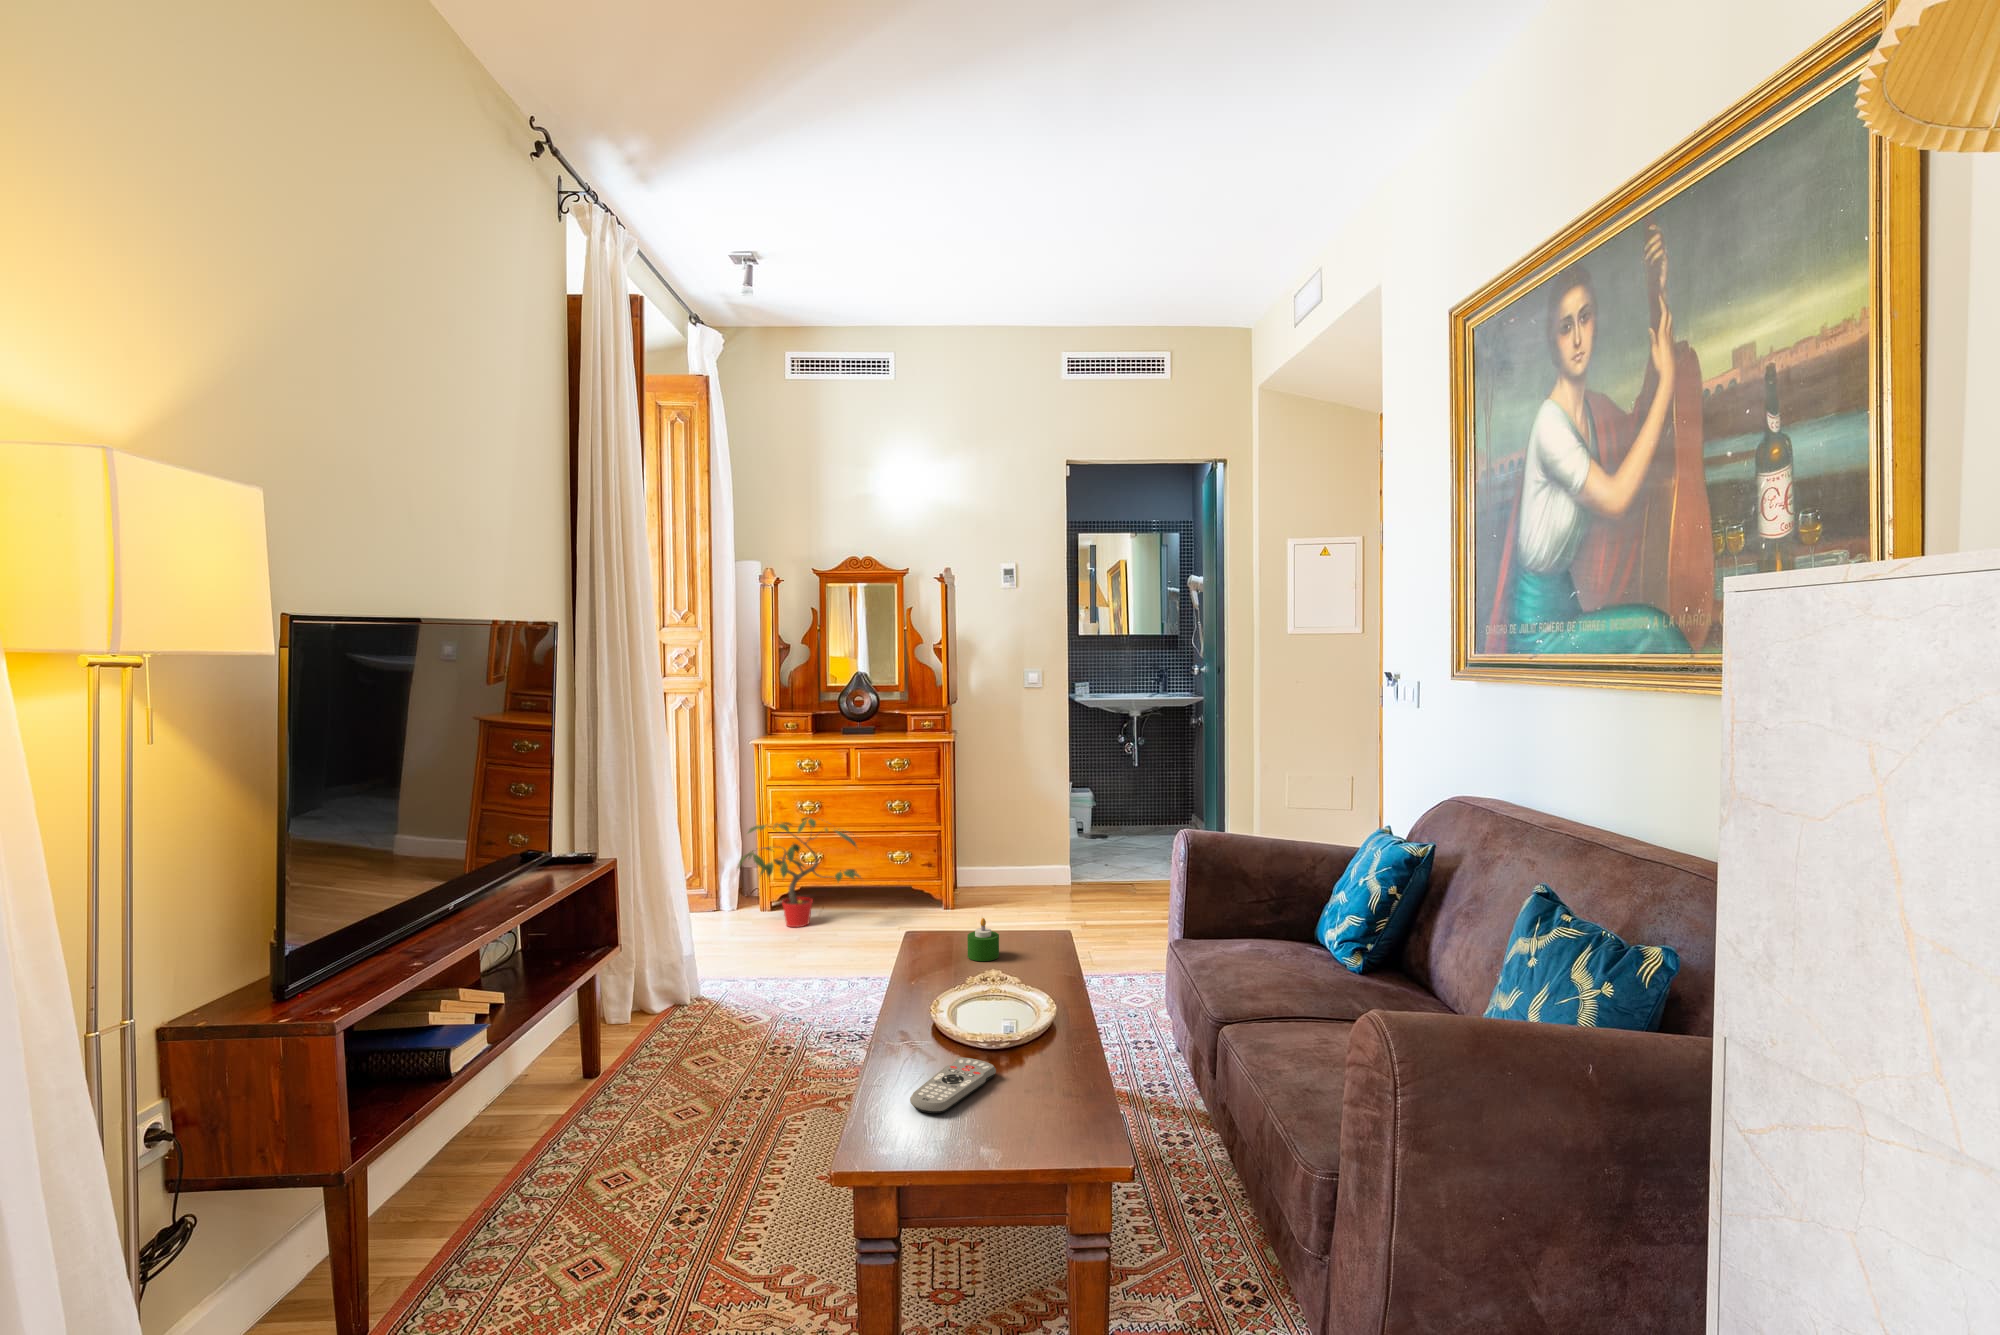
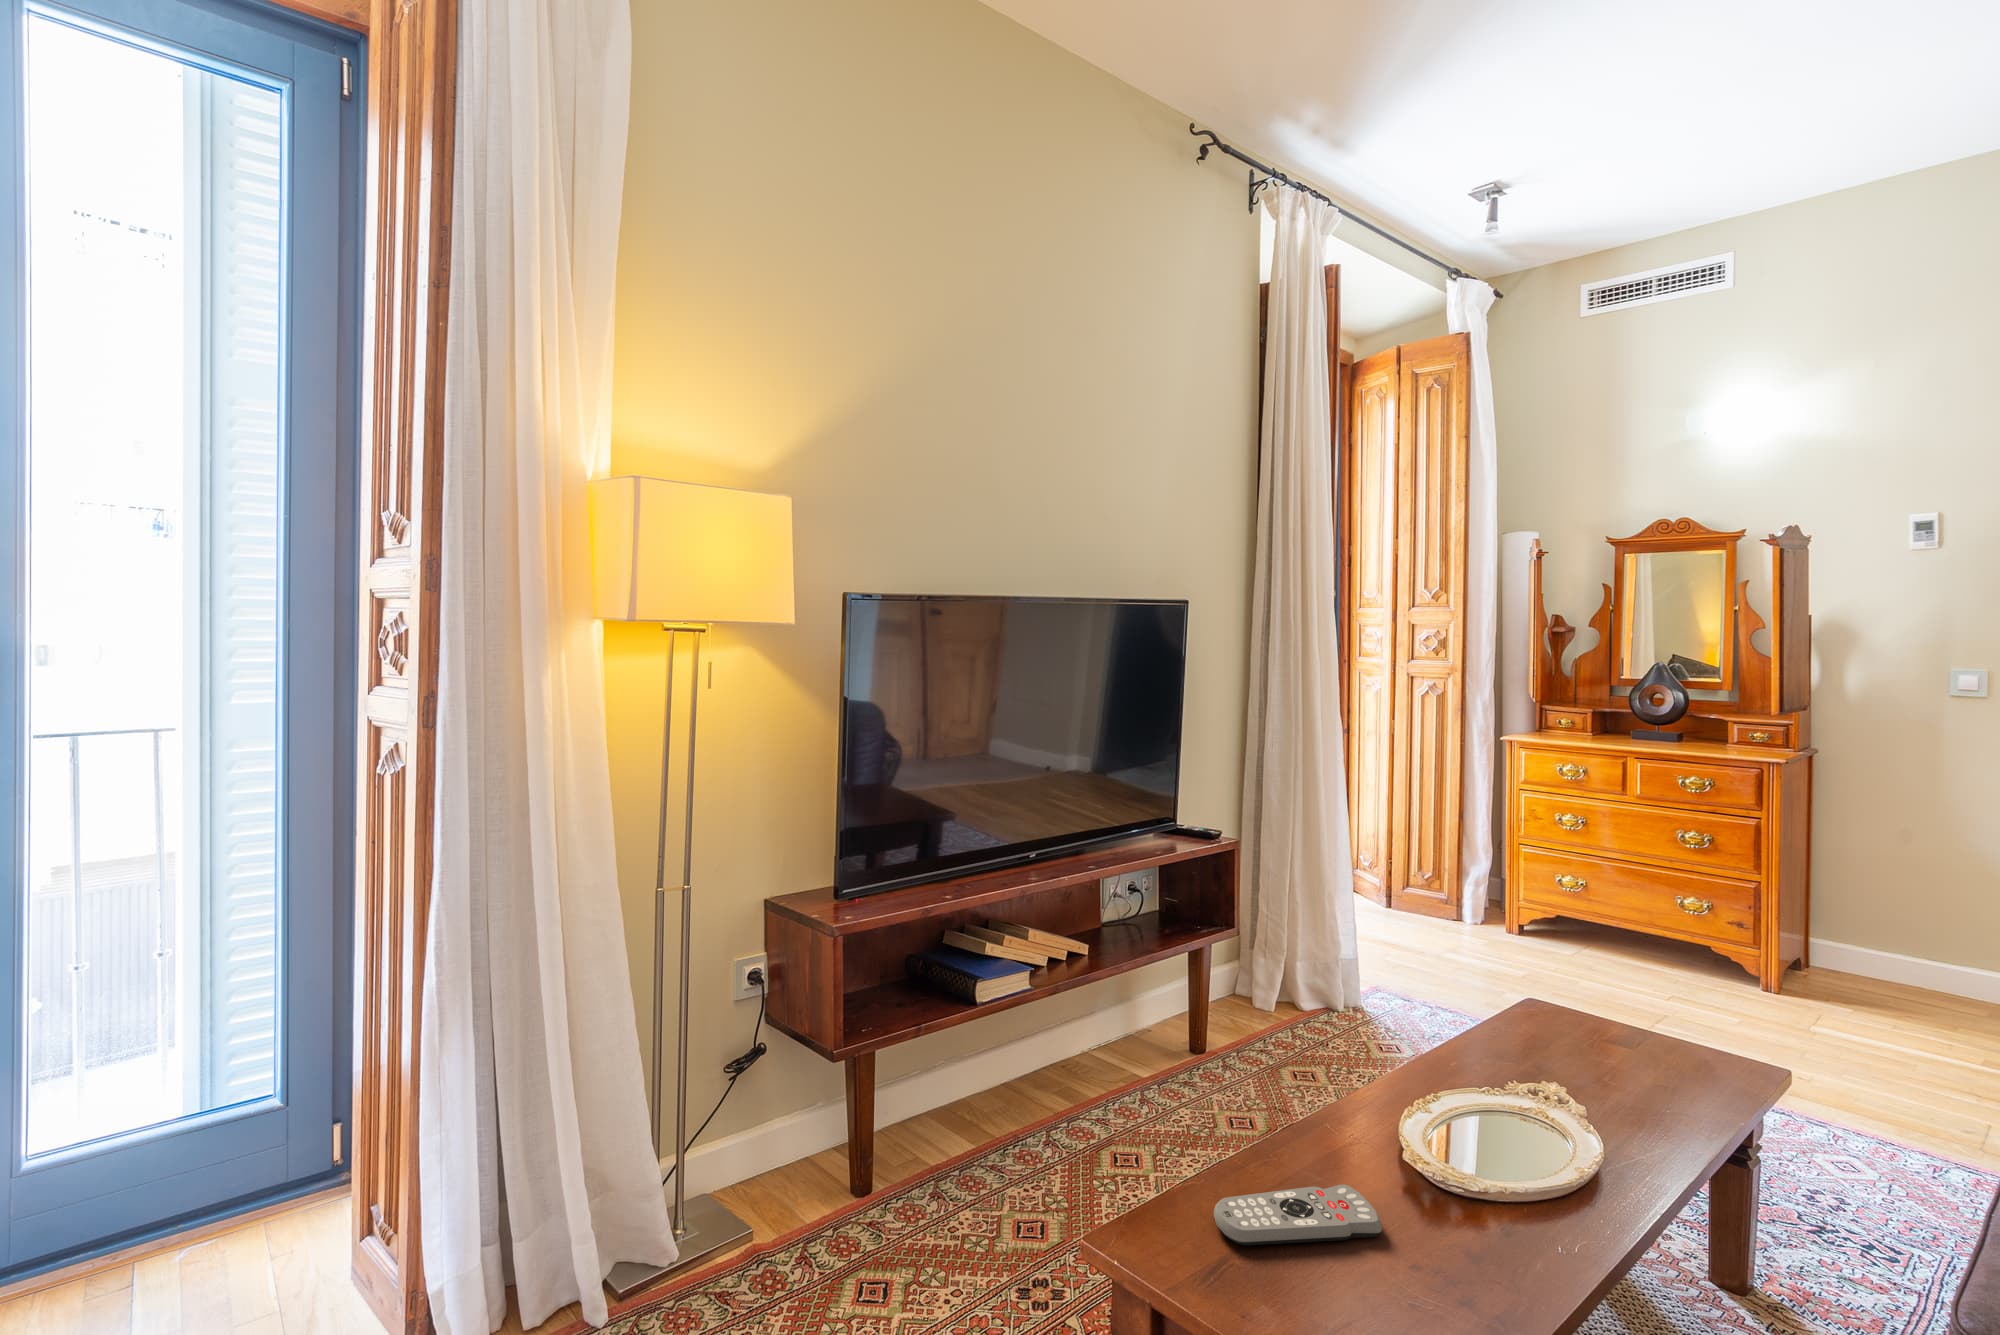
potted plant: present [738,817,861,927] -> none [1464,834,1651,971]
candle: present [967,918,999,961] -> none [1565,1008,1624,1079]

